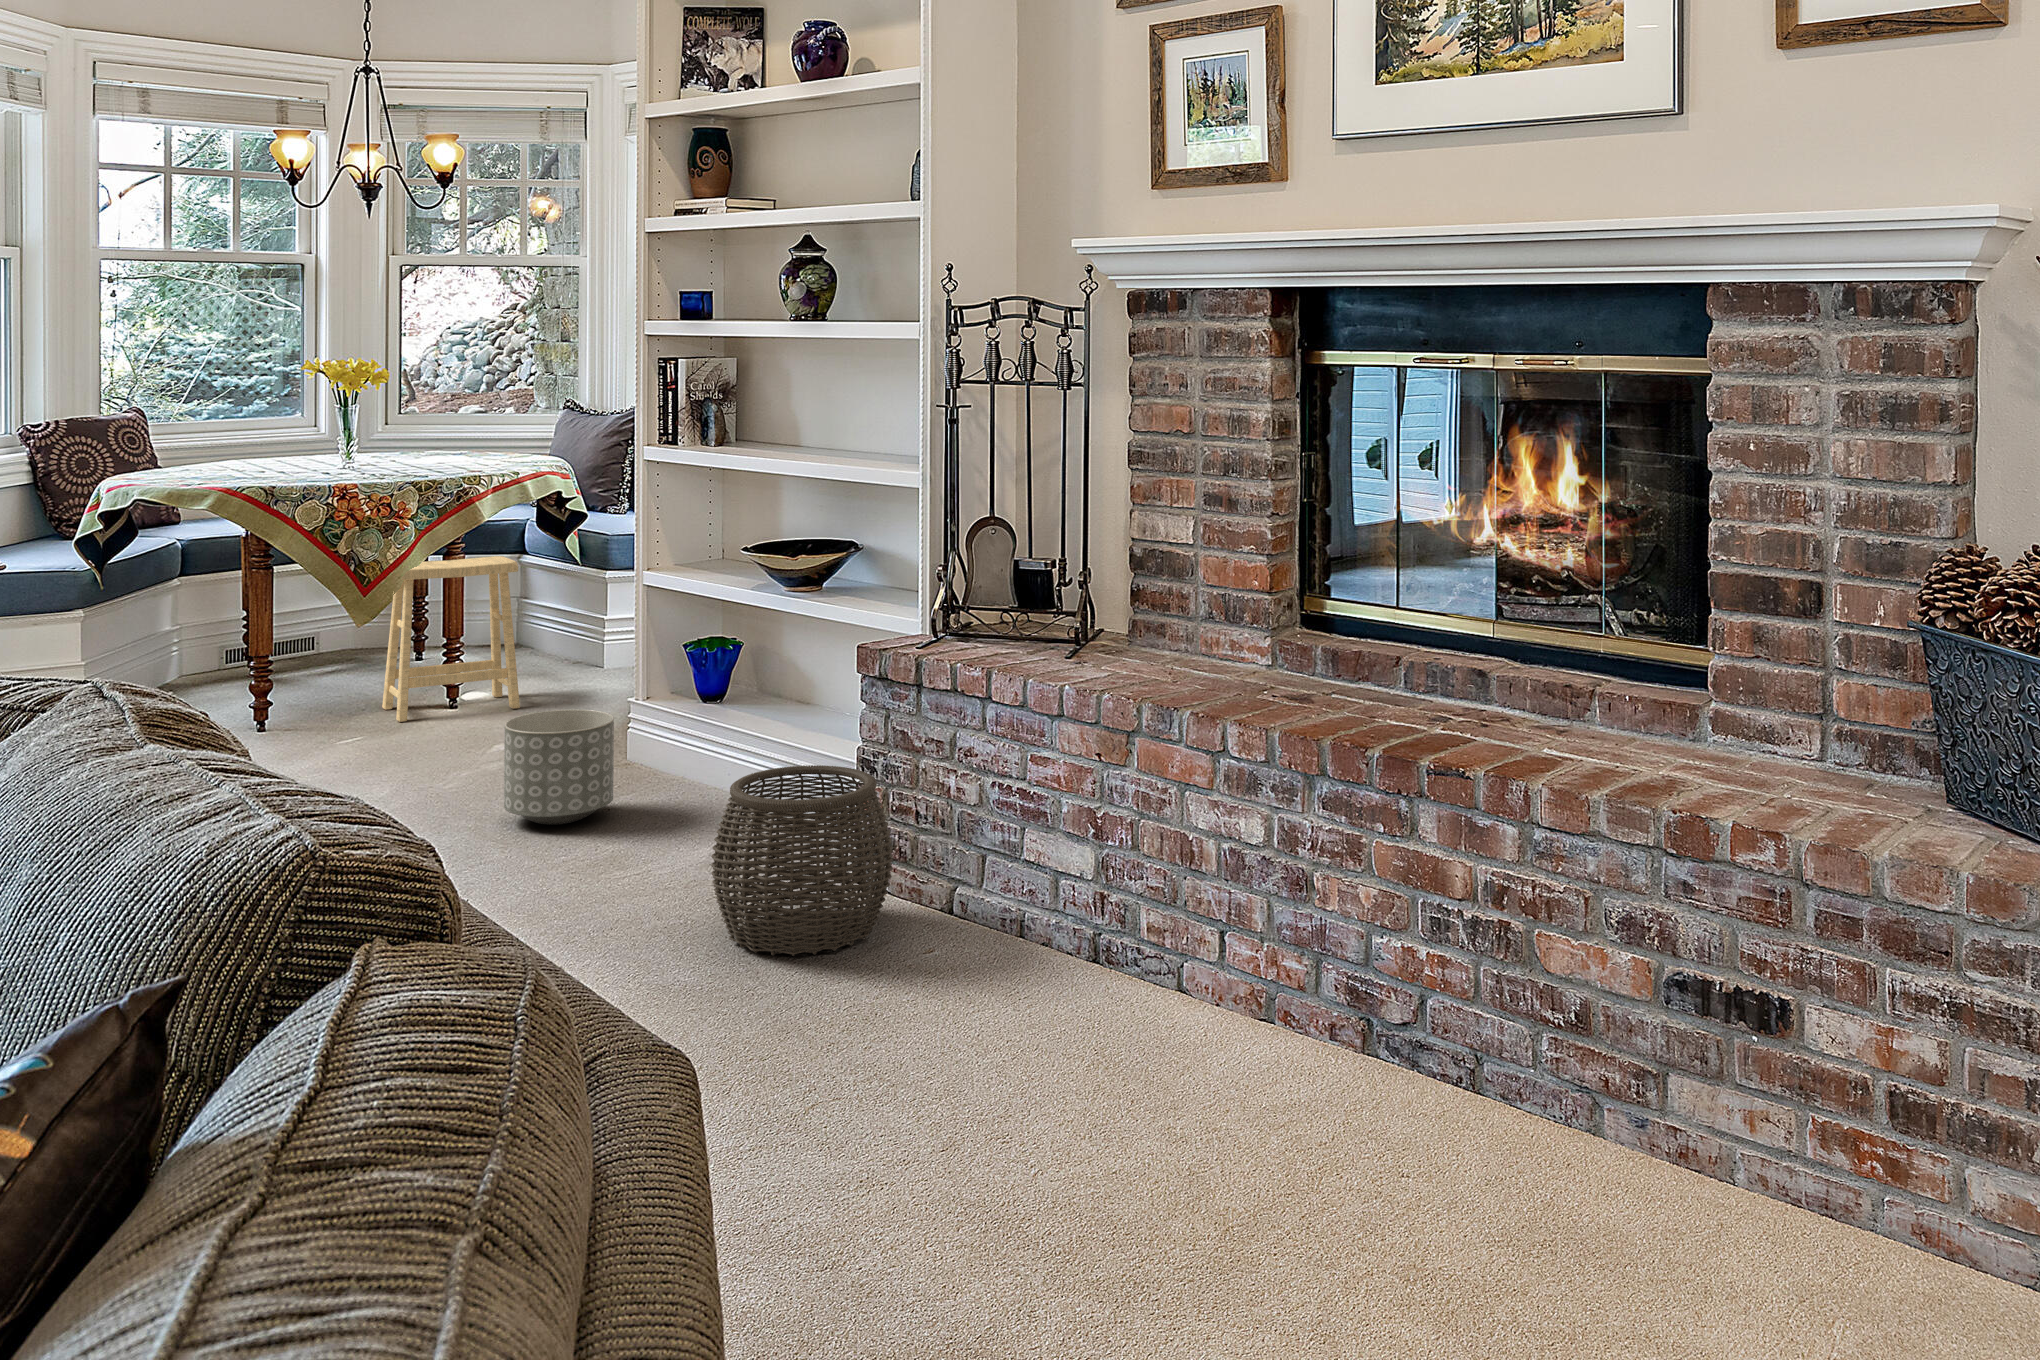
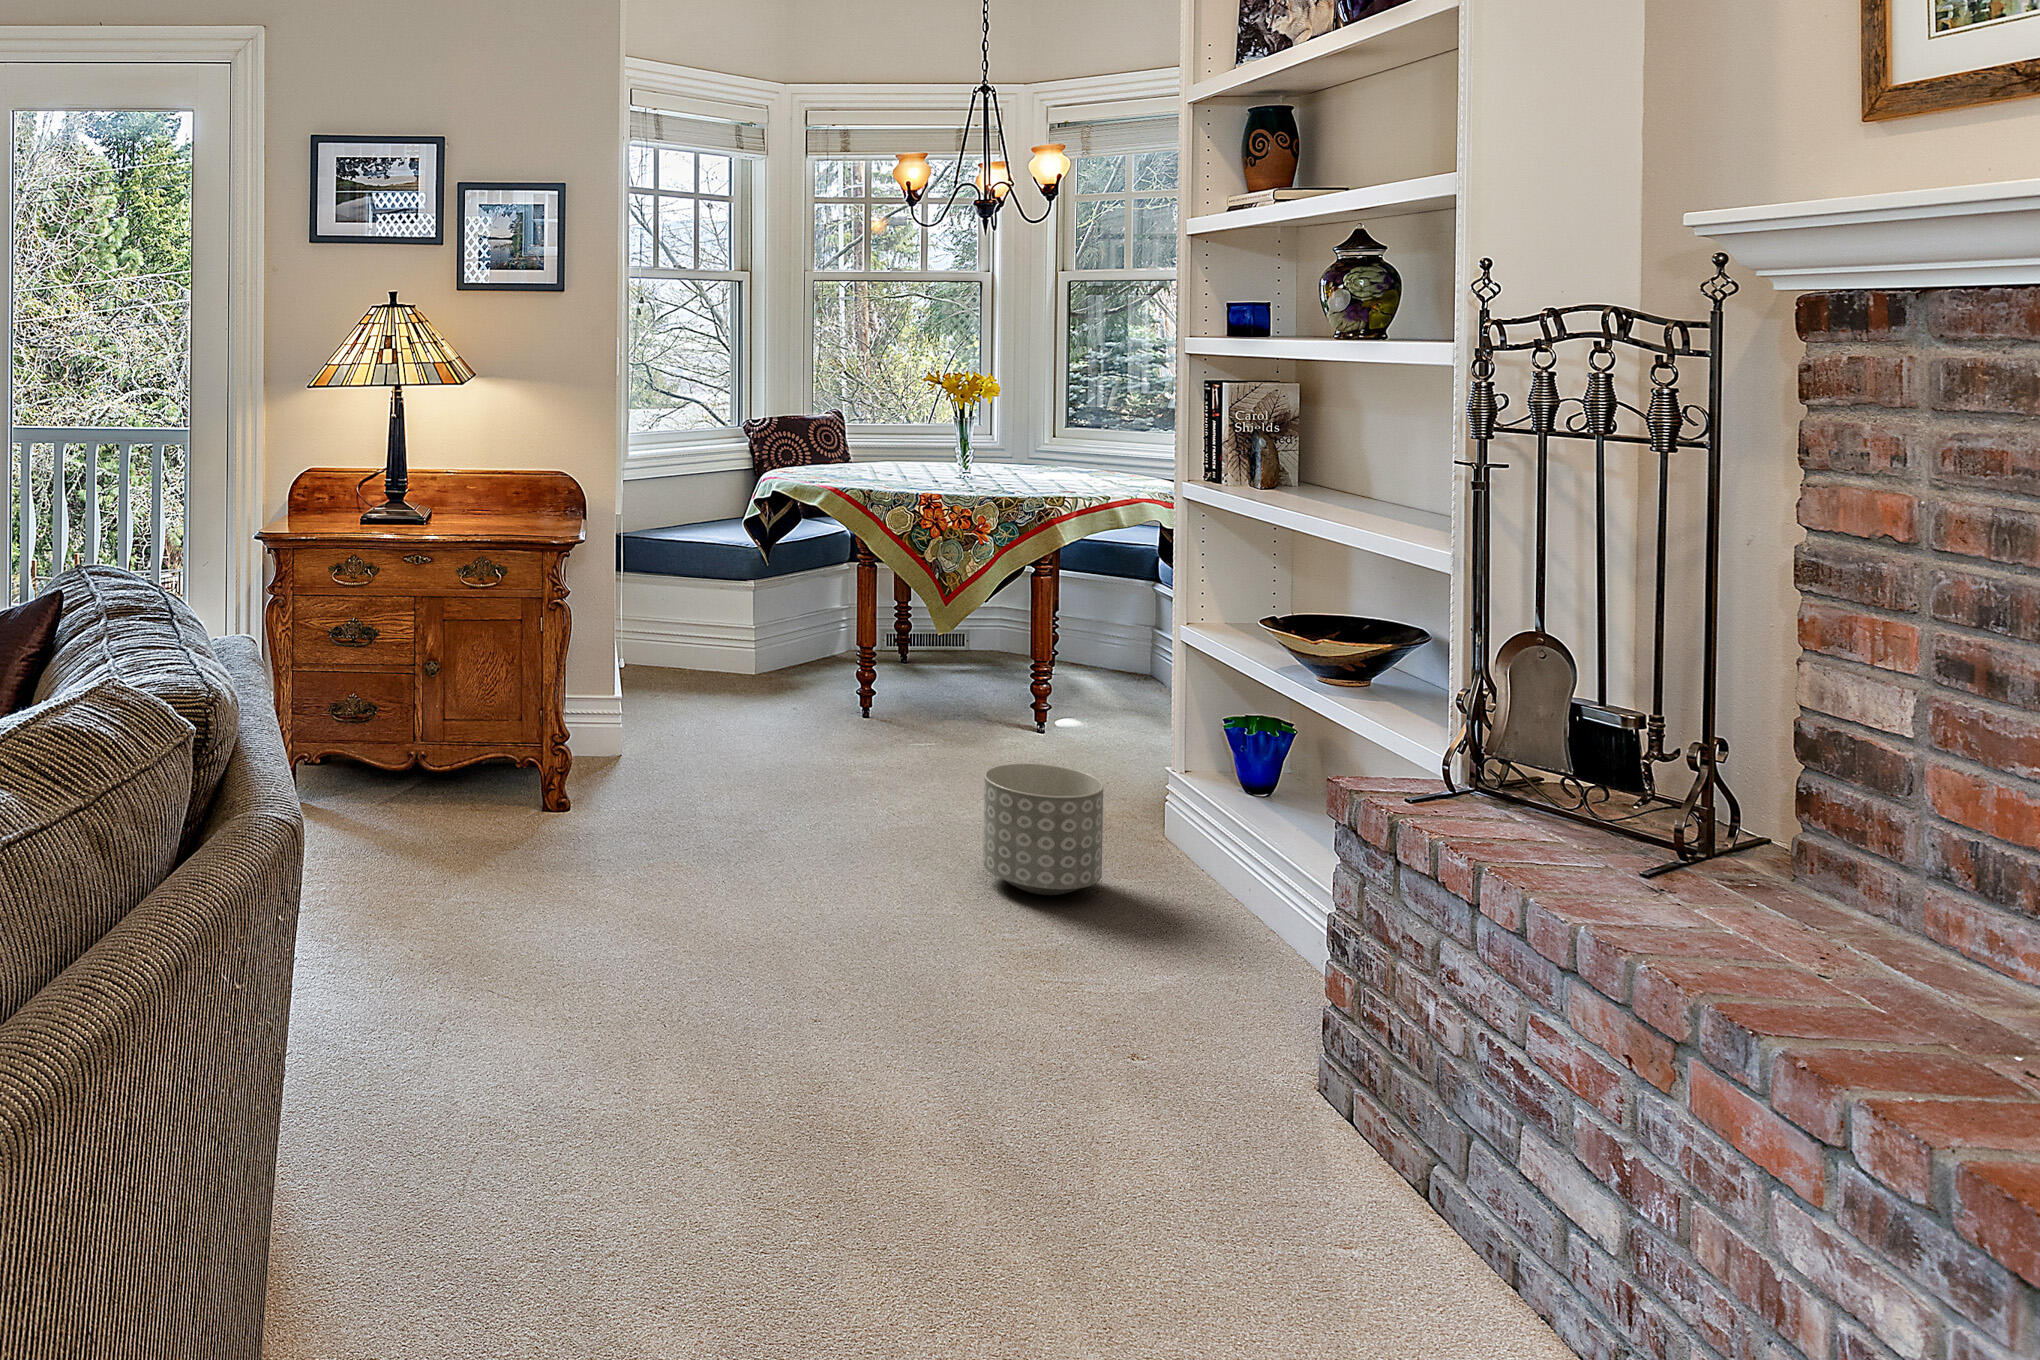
footstool: present [382,556,520,722] -> none [981,574,1107,743]
woven basket: present [711,765,893,956] -> none [1074,914,1326,1191]

